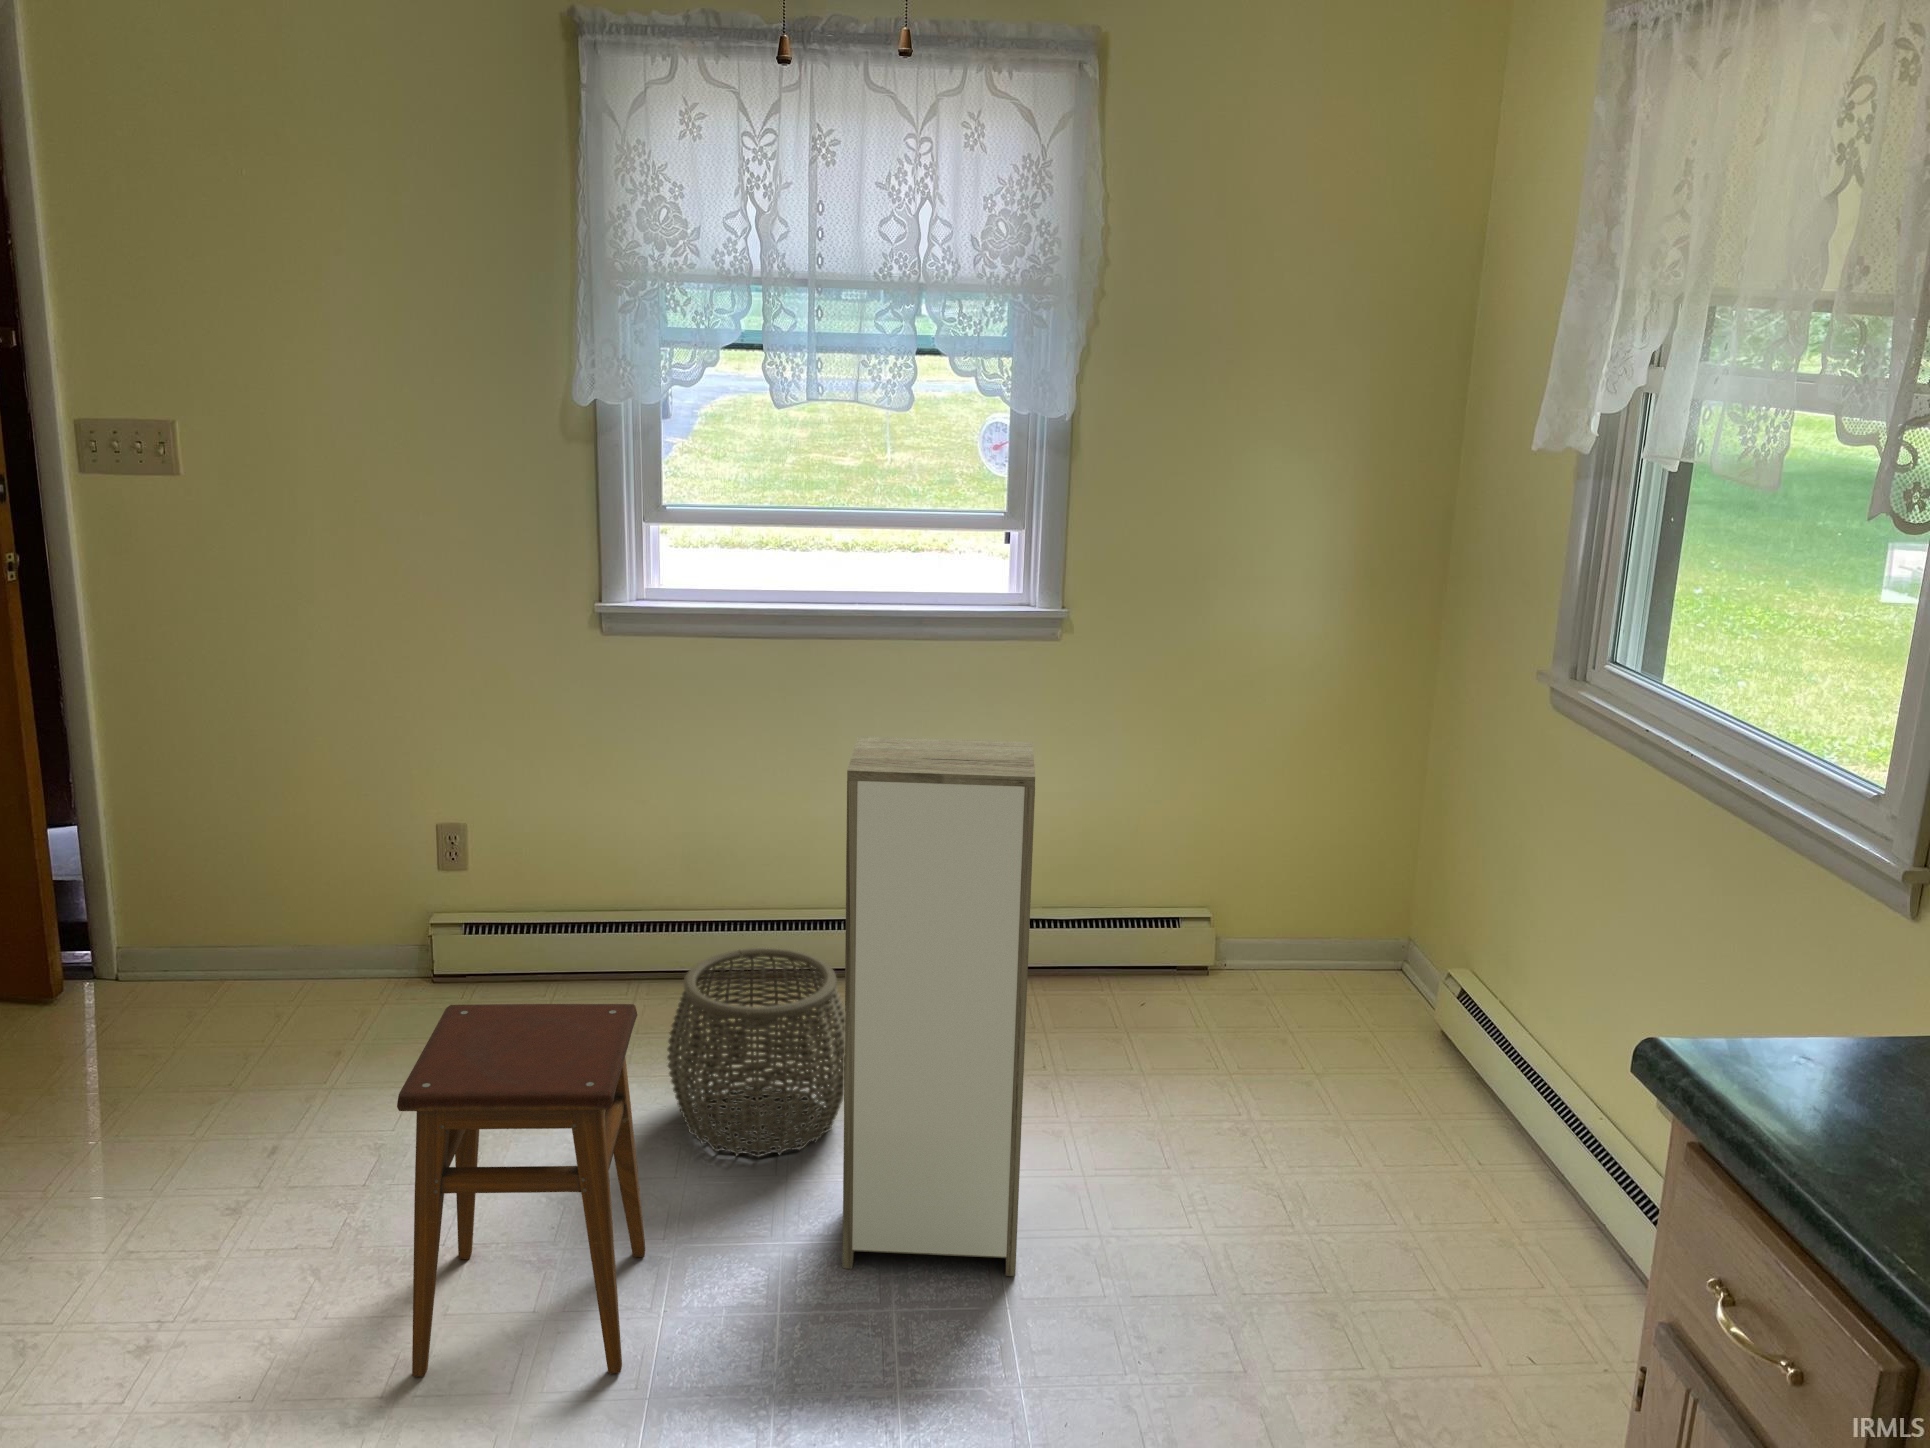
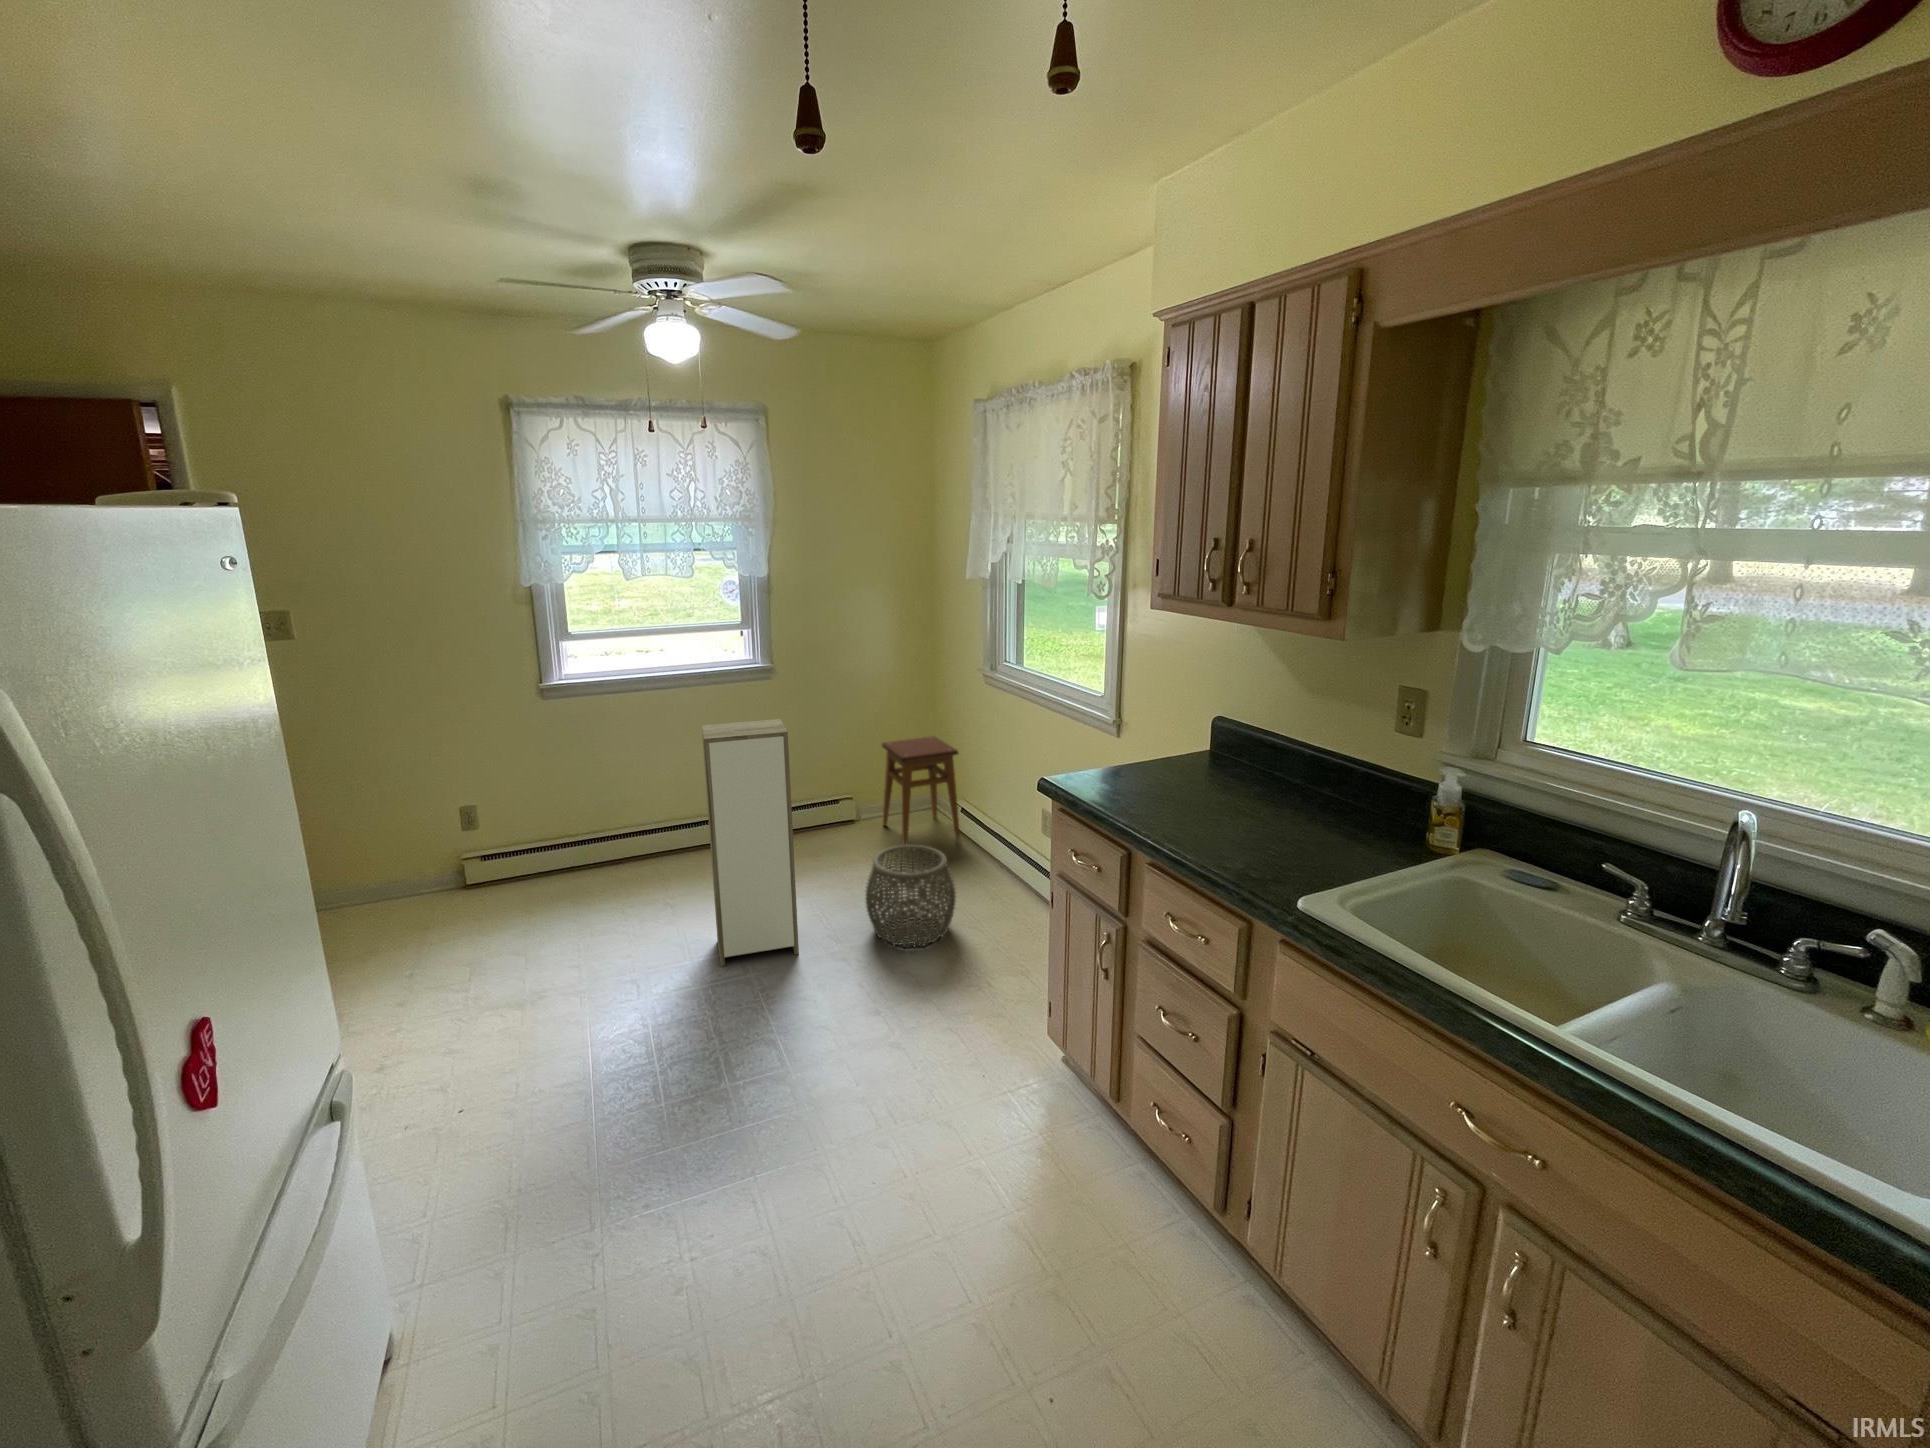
woven basket: present [667,948,845,1157] -> present [866,845,956,947]
stool: present [397,1004,645,1377] -> present [882,736,960,845]

